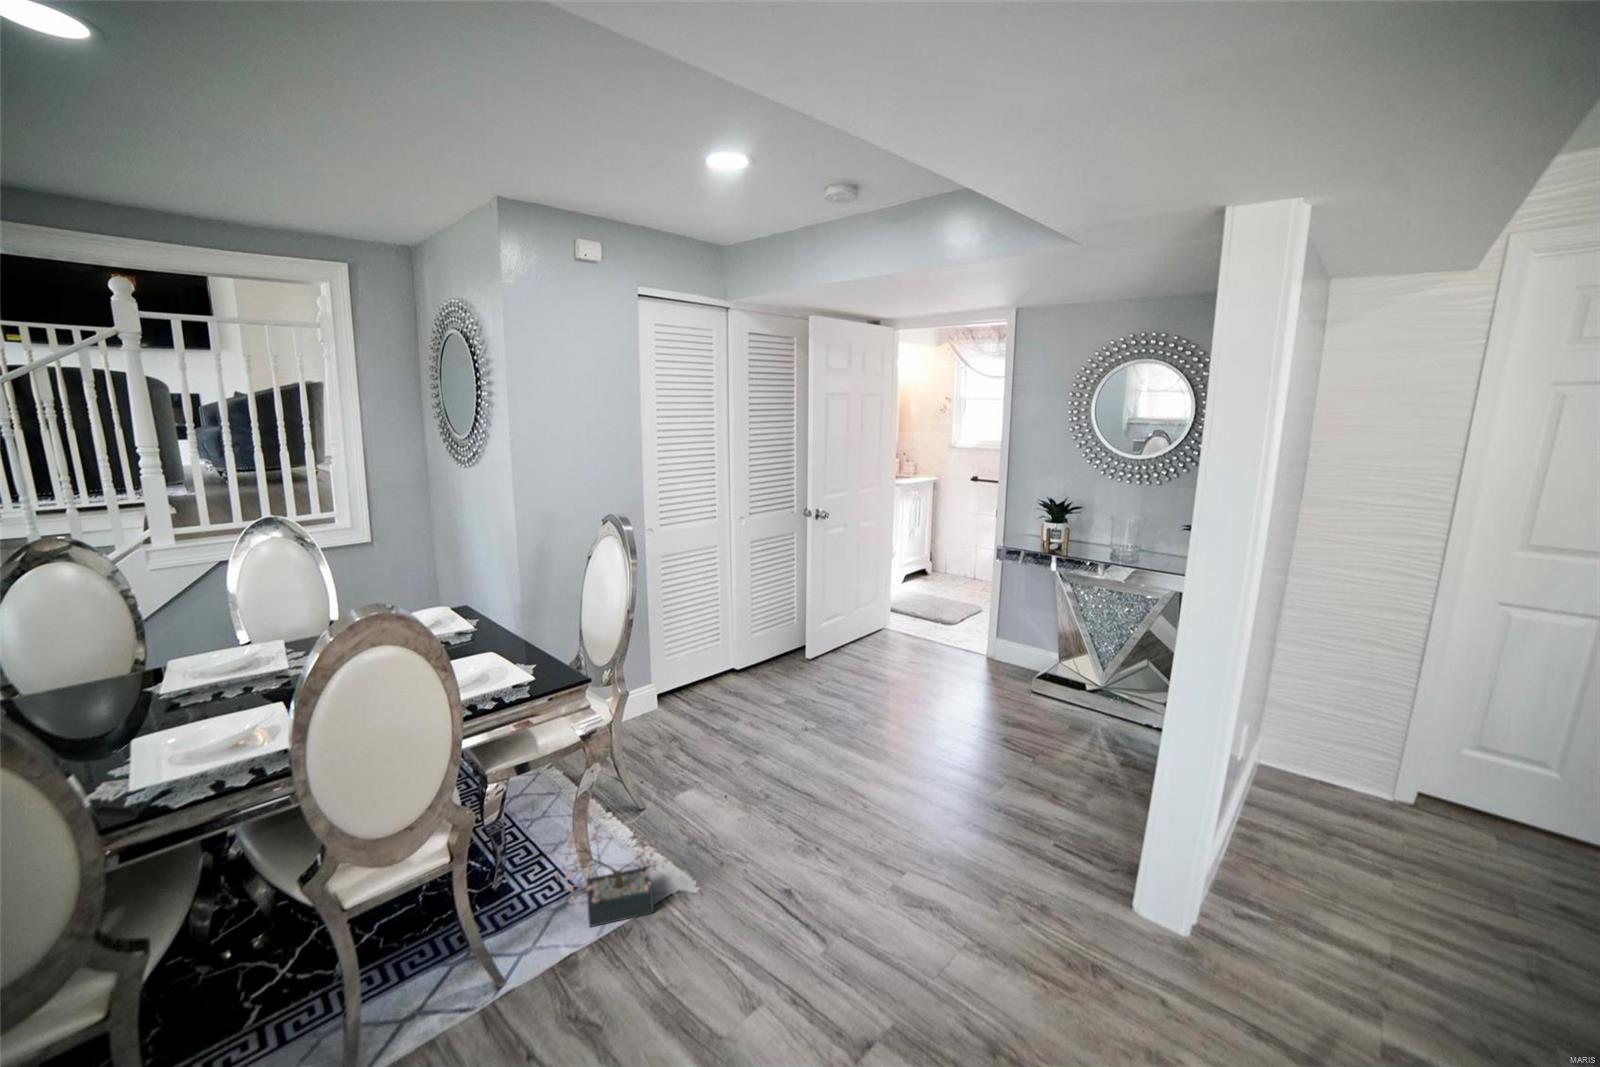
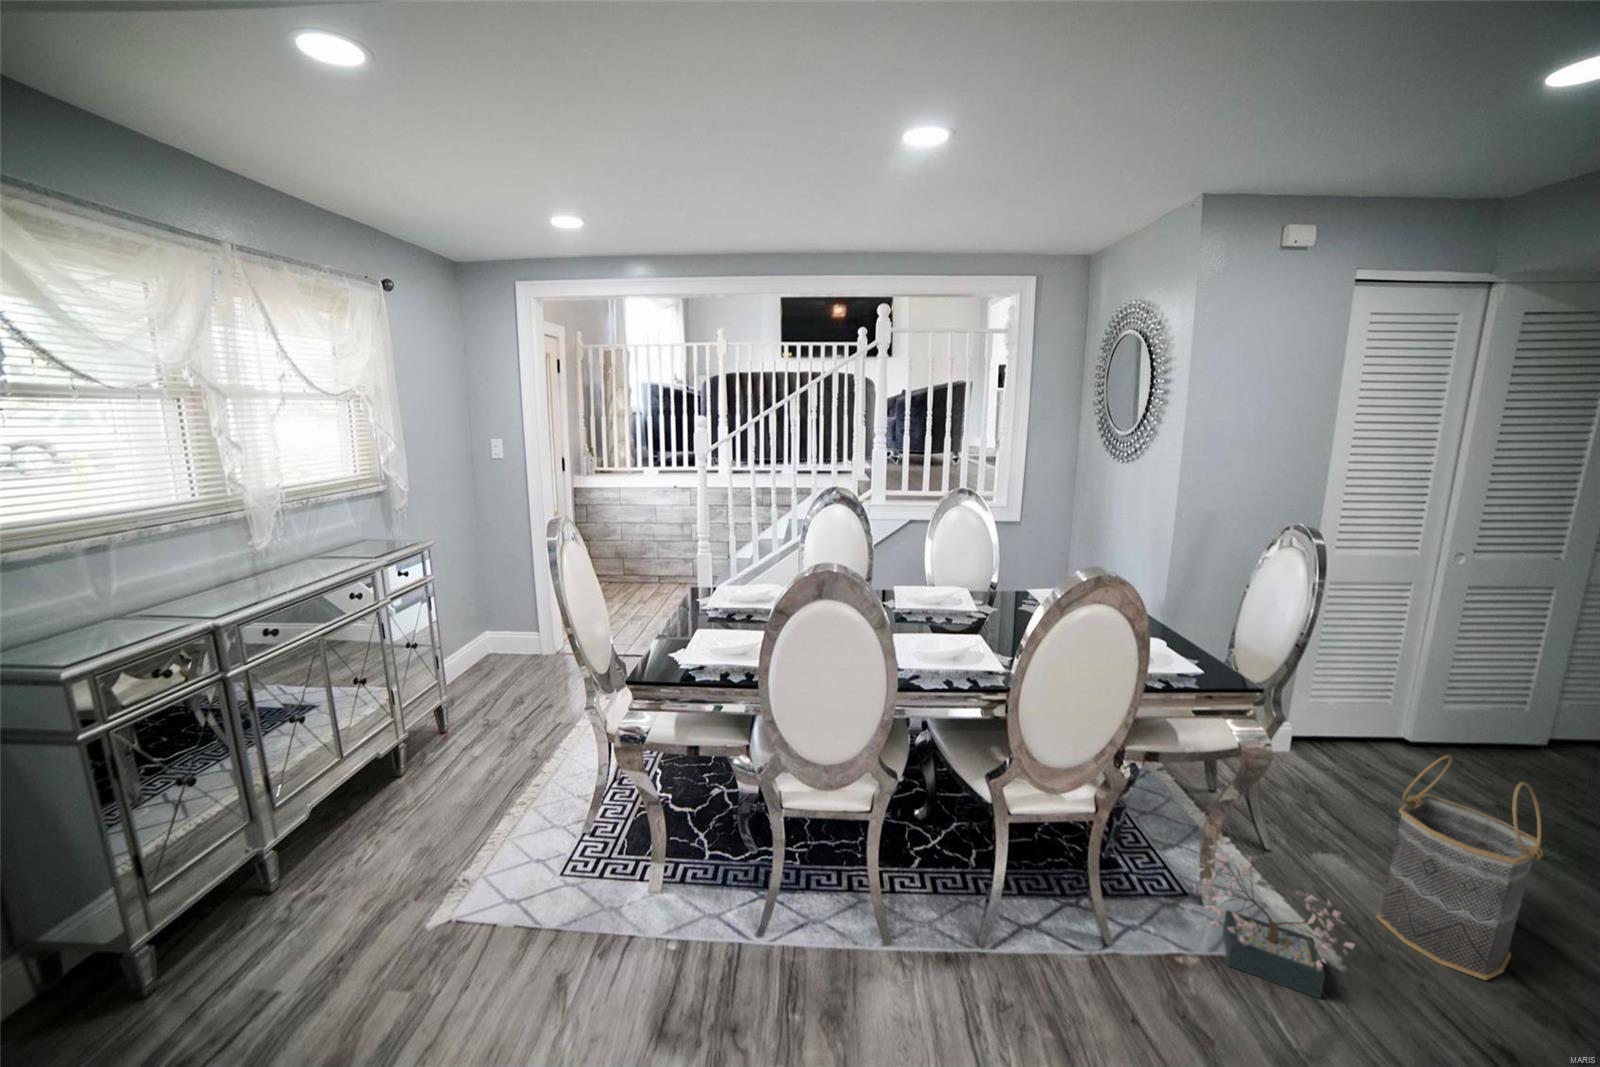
basket: none [694,684,769,838] -> present [1377,755,1543,980]

